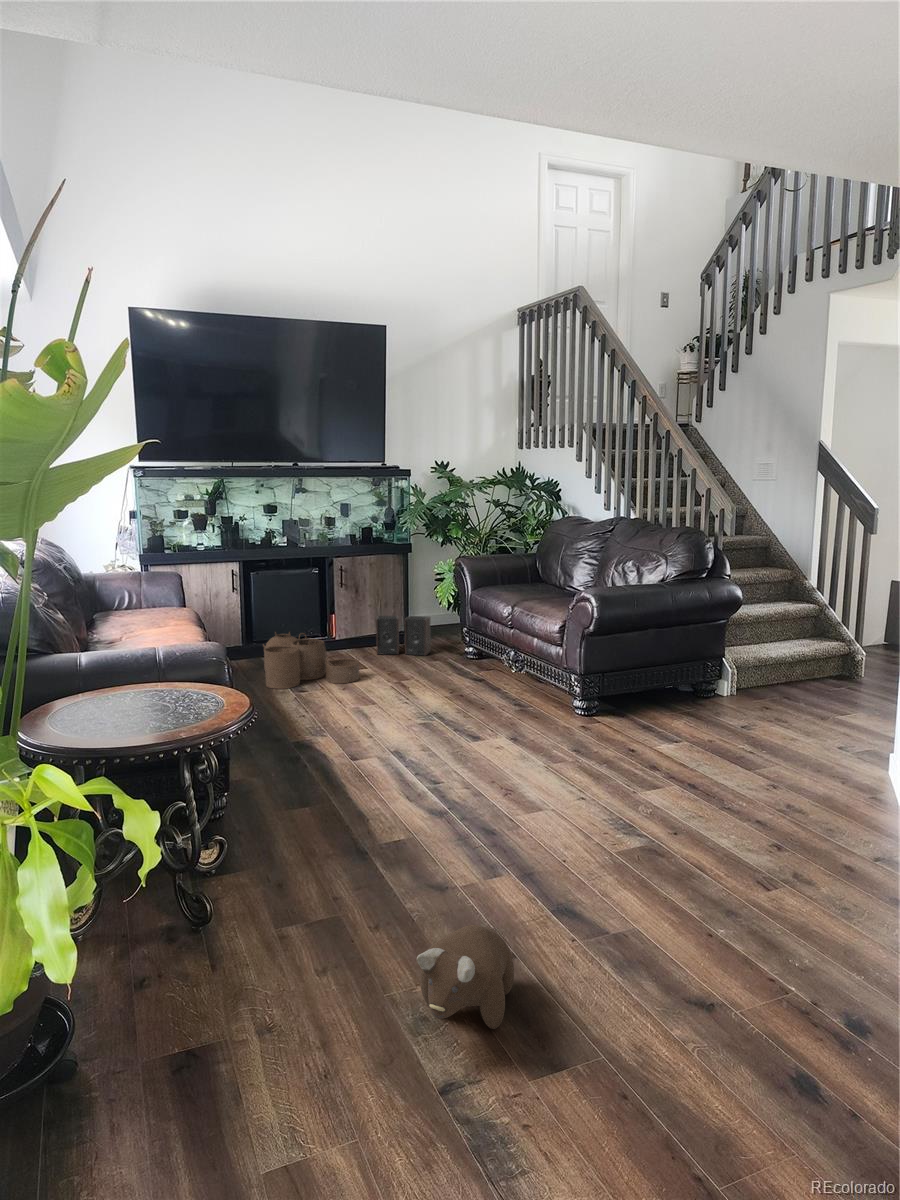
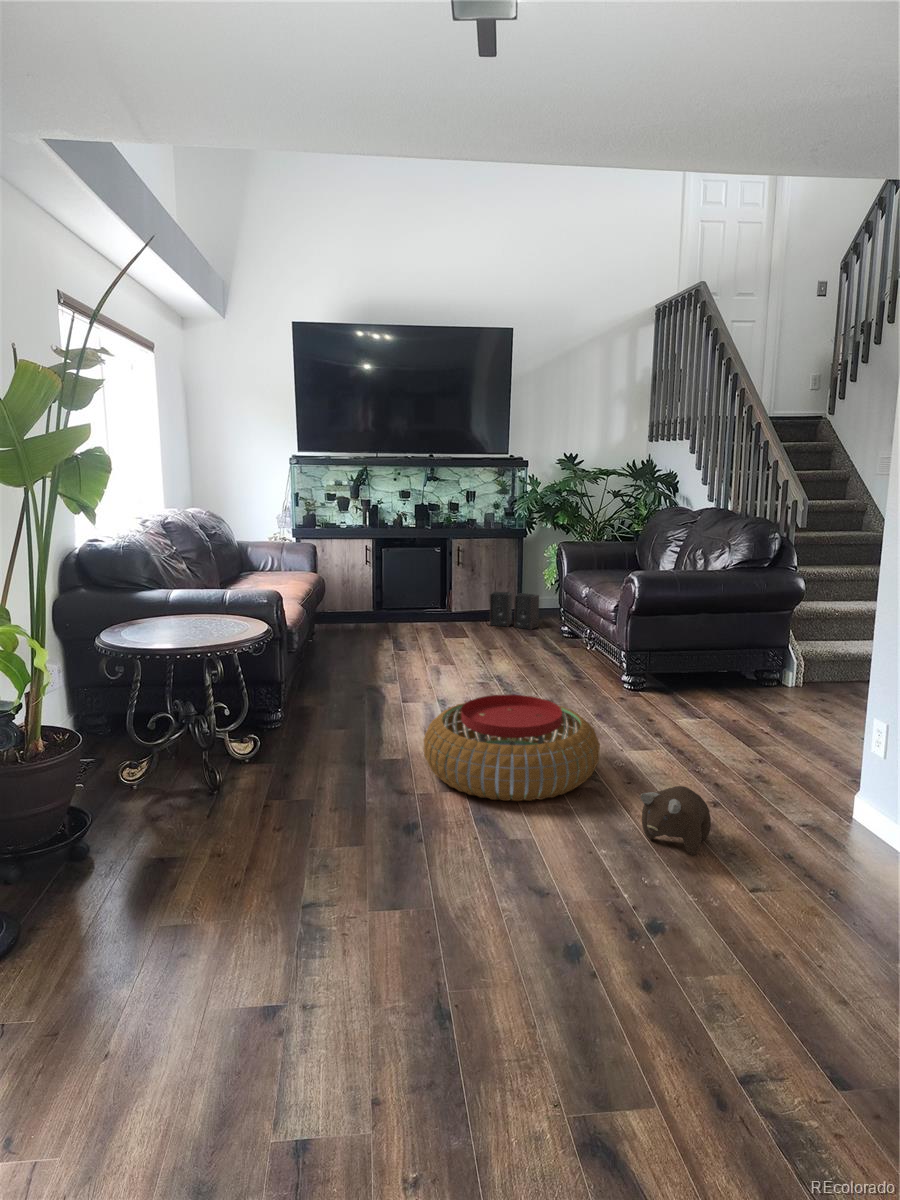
woven basket: present [263,632,360,689] -> none [380,598,461,645]
pouf: none [437,743,649,880] -> present [424,695,600,801]
plush toy: present [417,925,514,1029] -> present [641,786,711,855]

